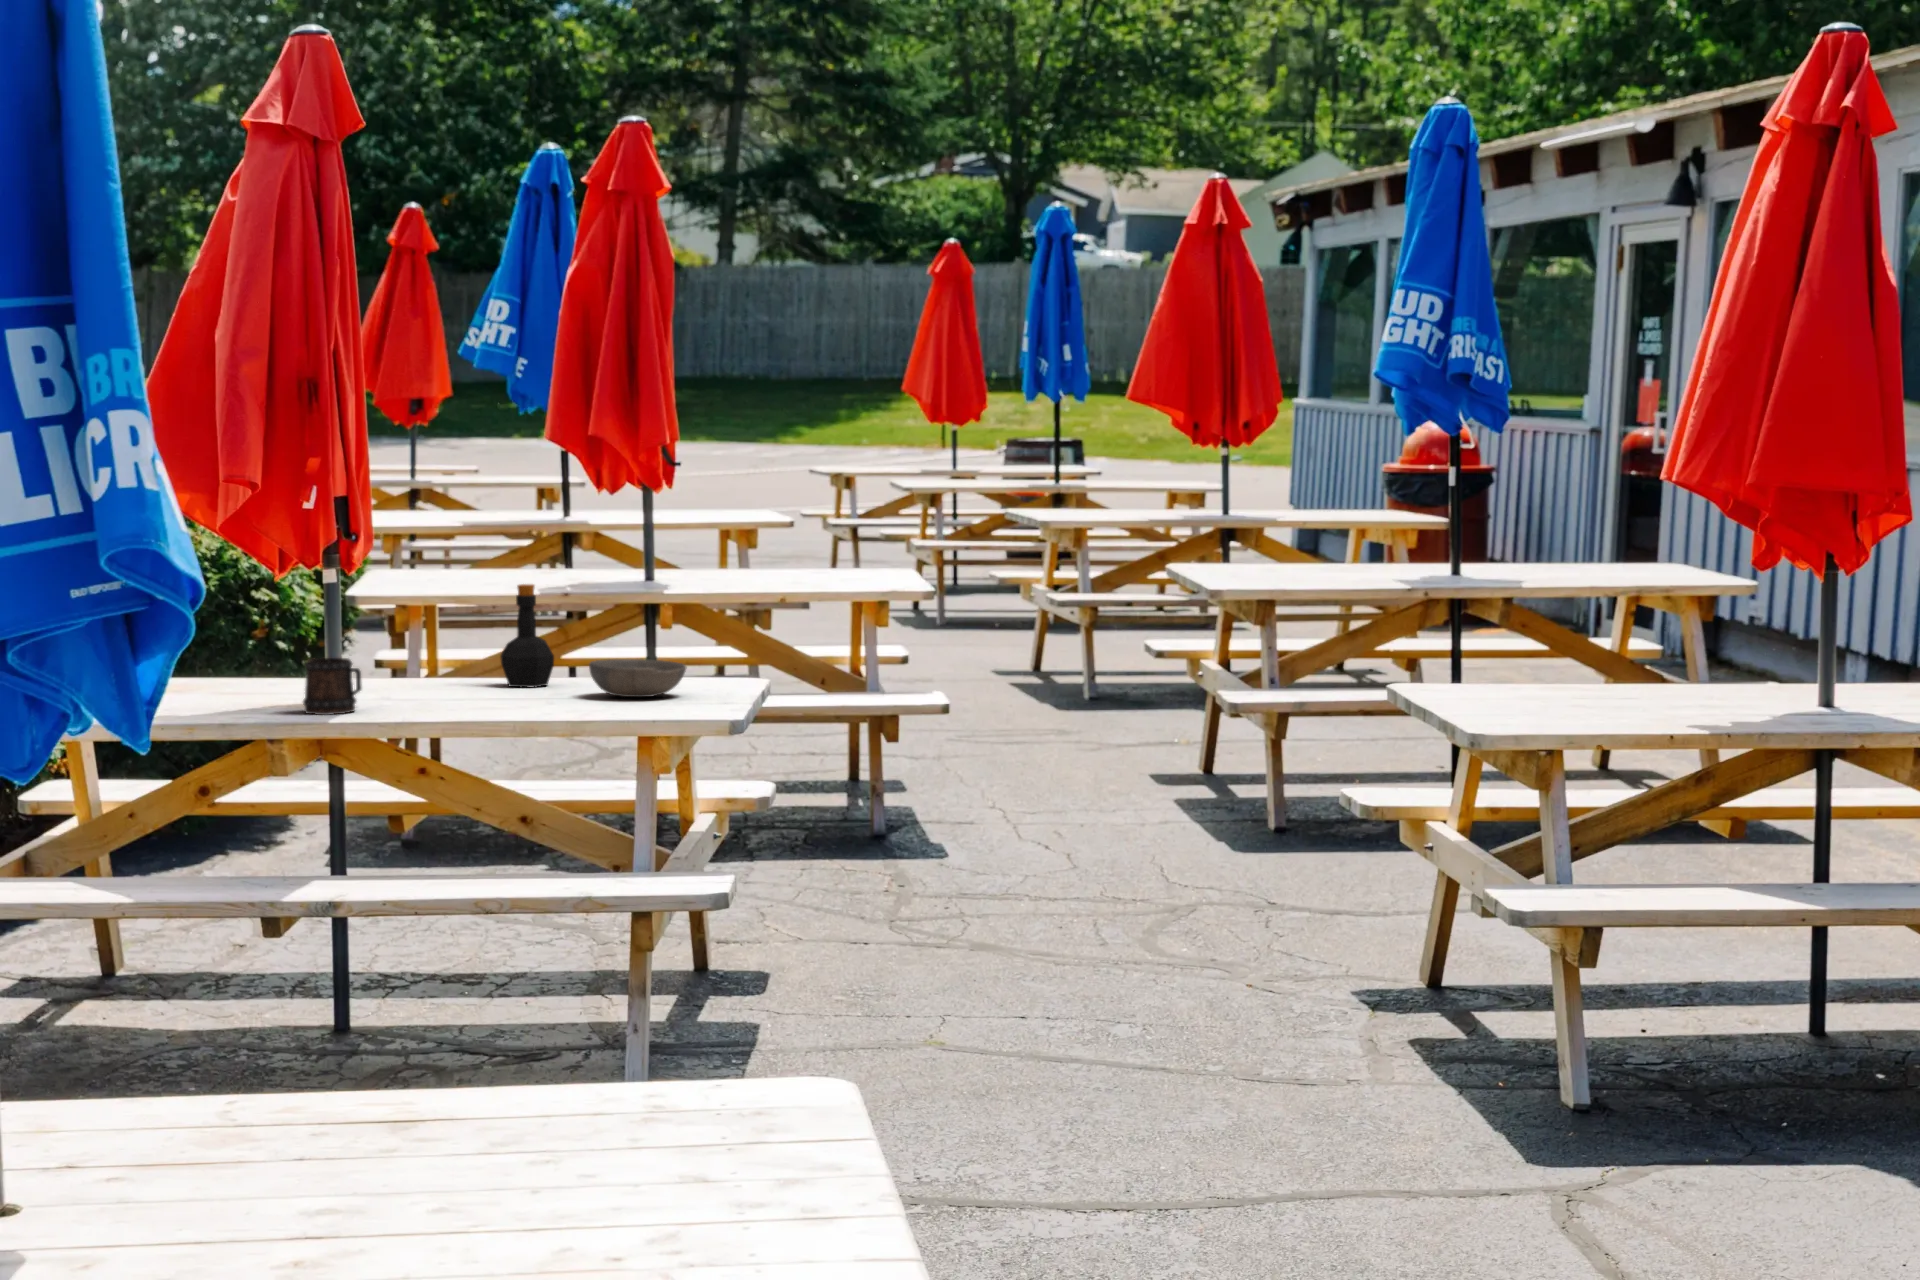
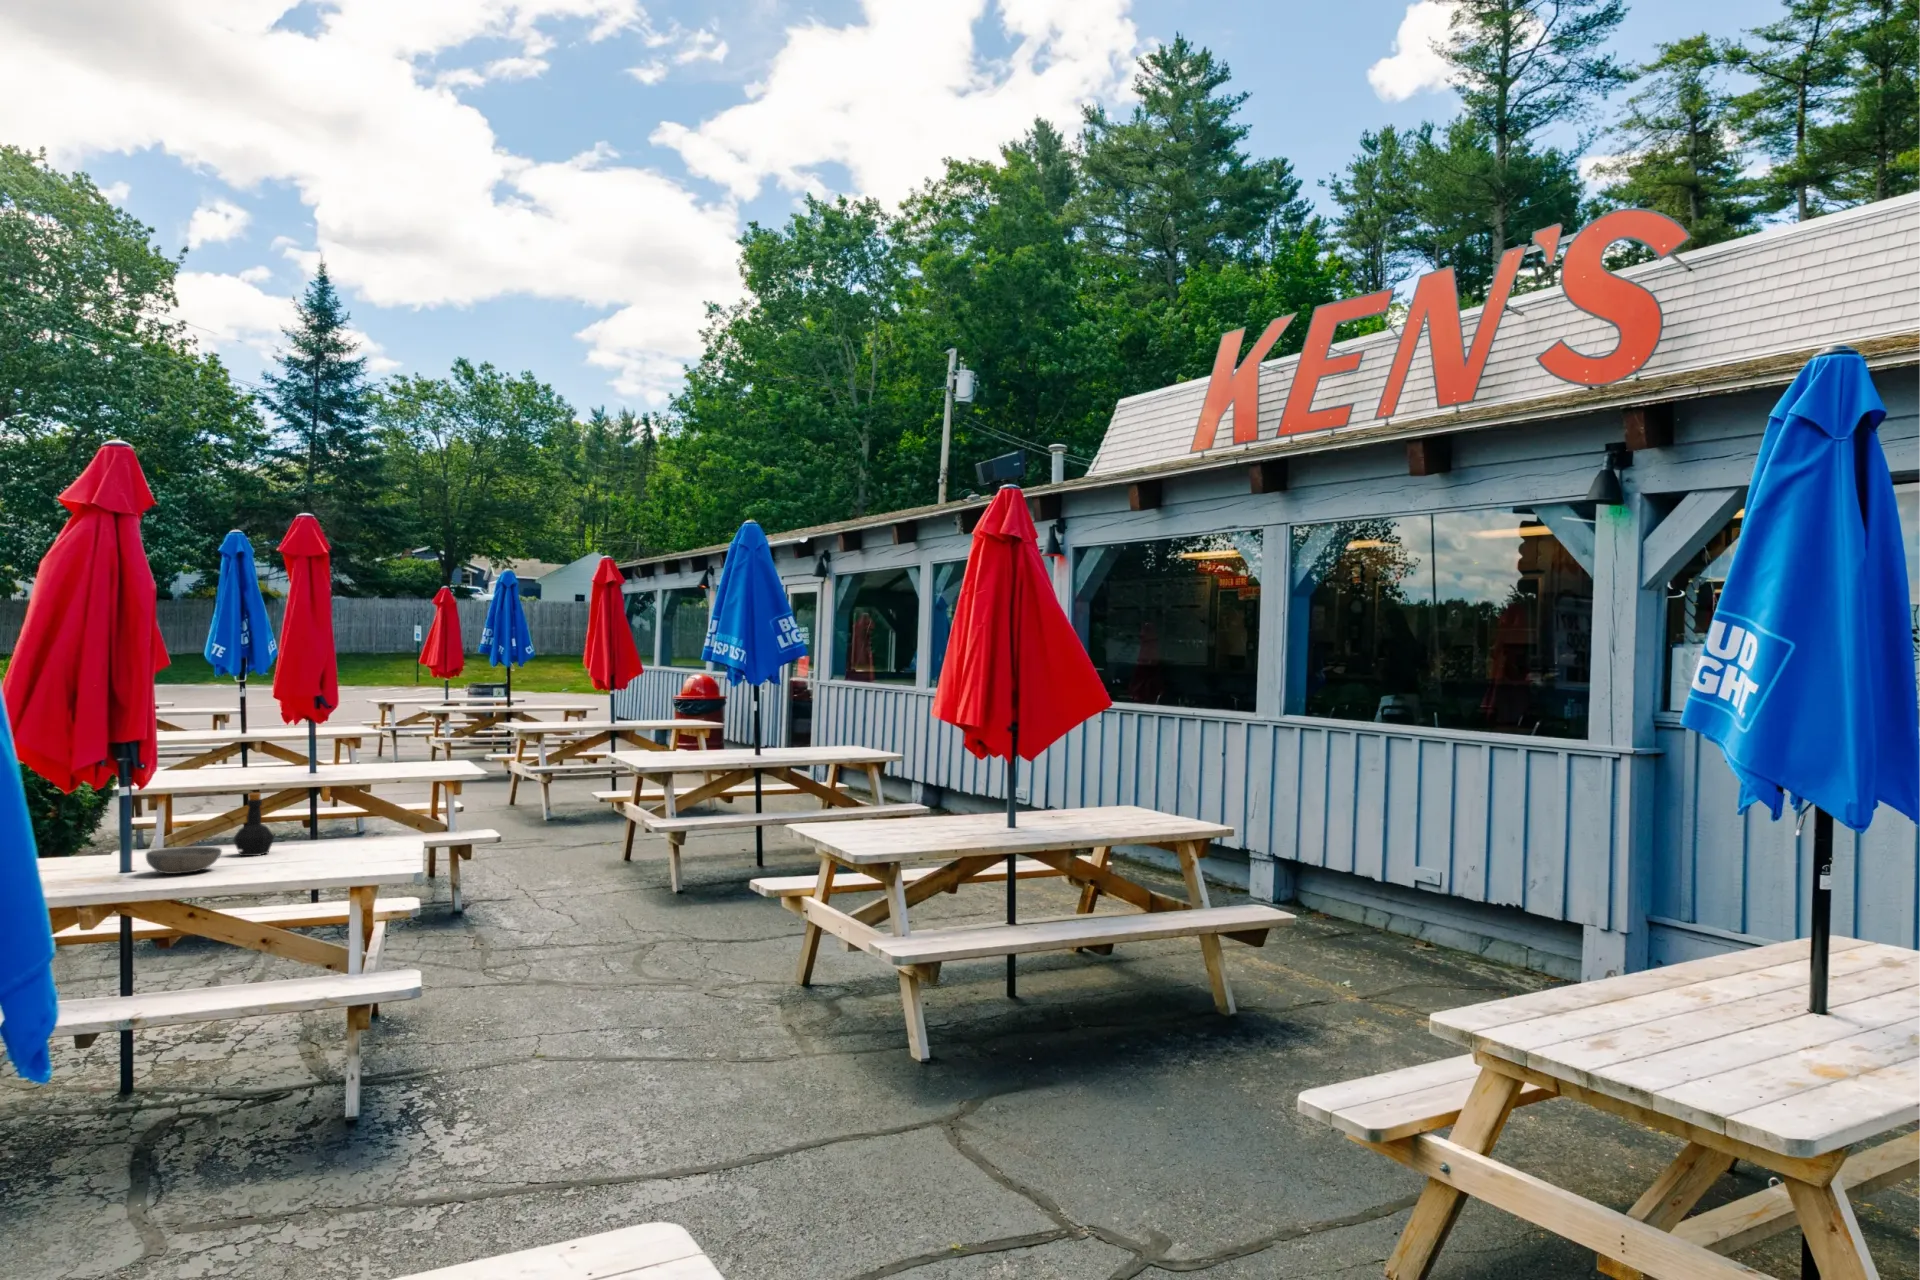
beer mug: present [303,658,361,715] -> none [106,850,154,889]
bowl: present [589,659,687,697] -> present [146,847,222,874]

